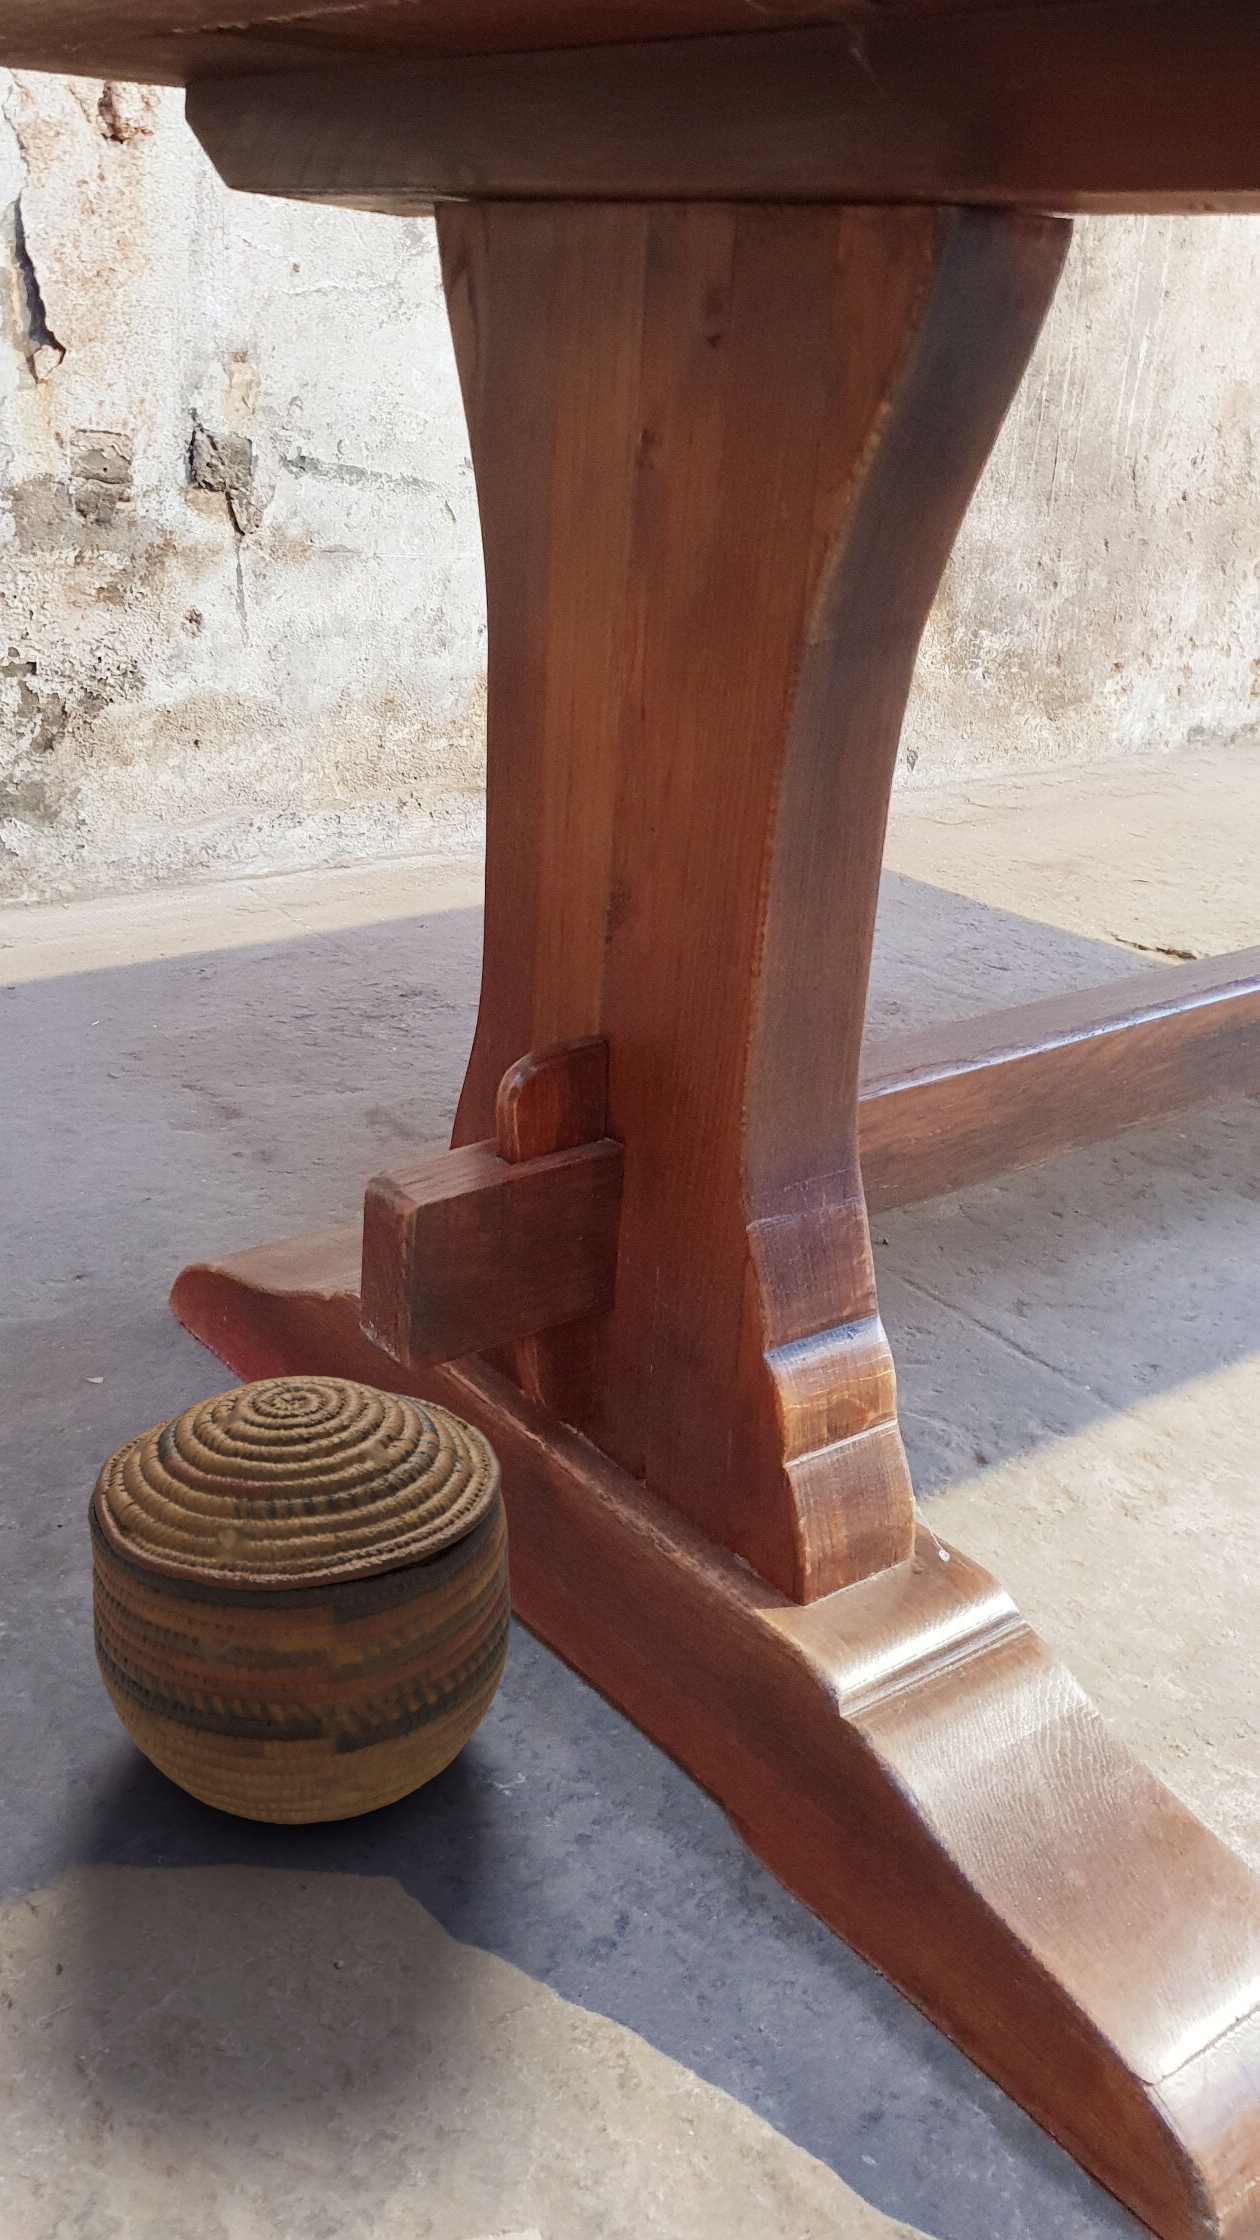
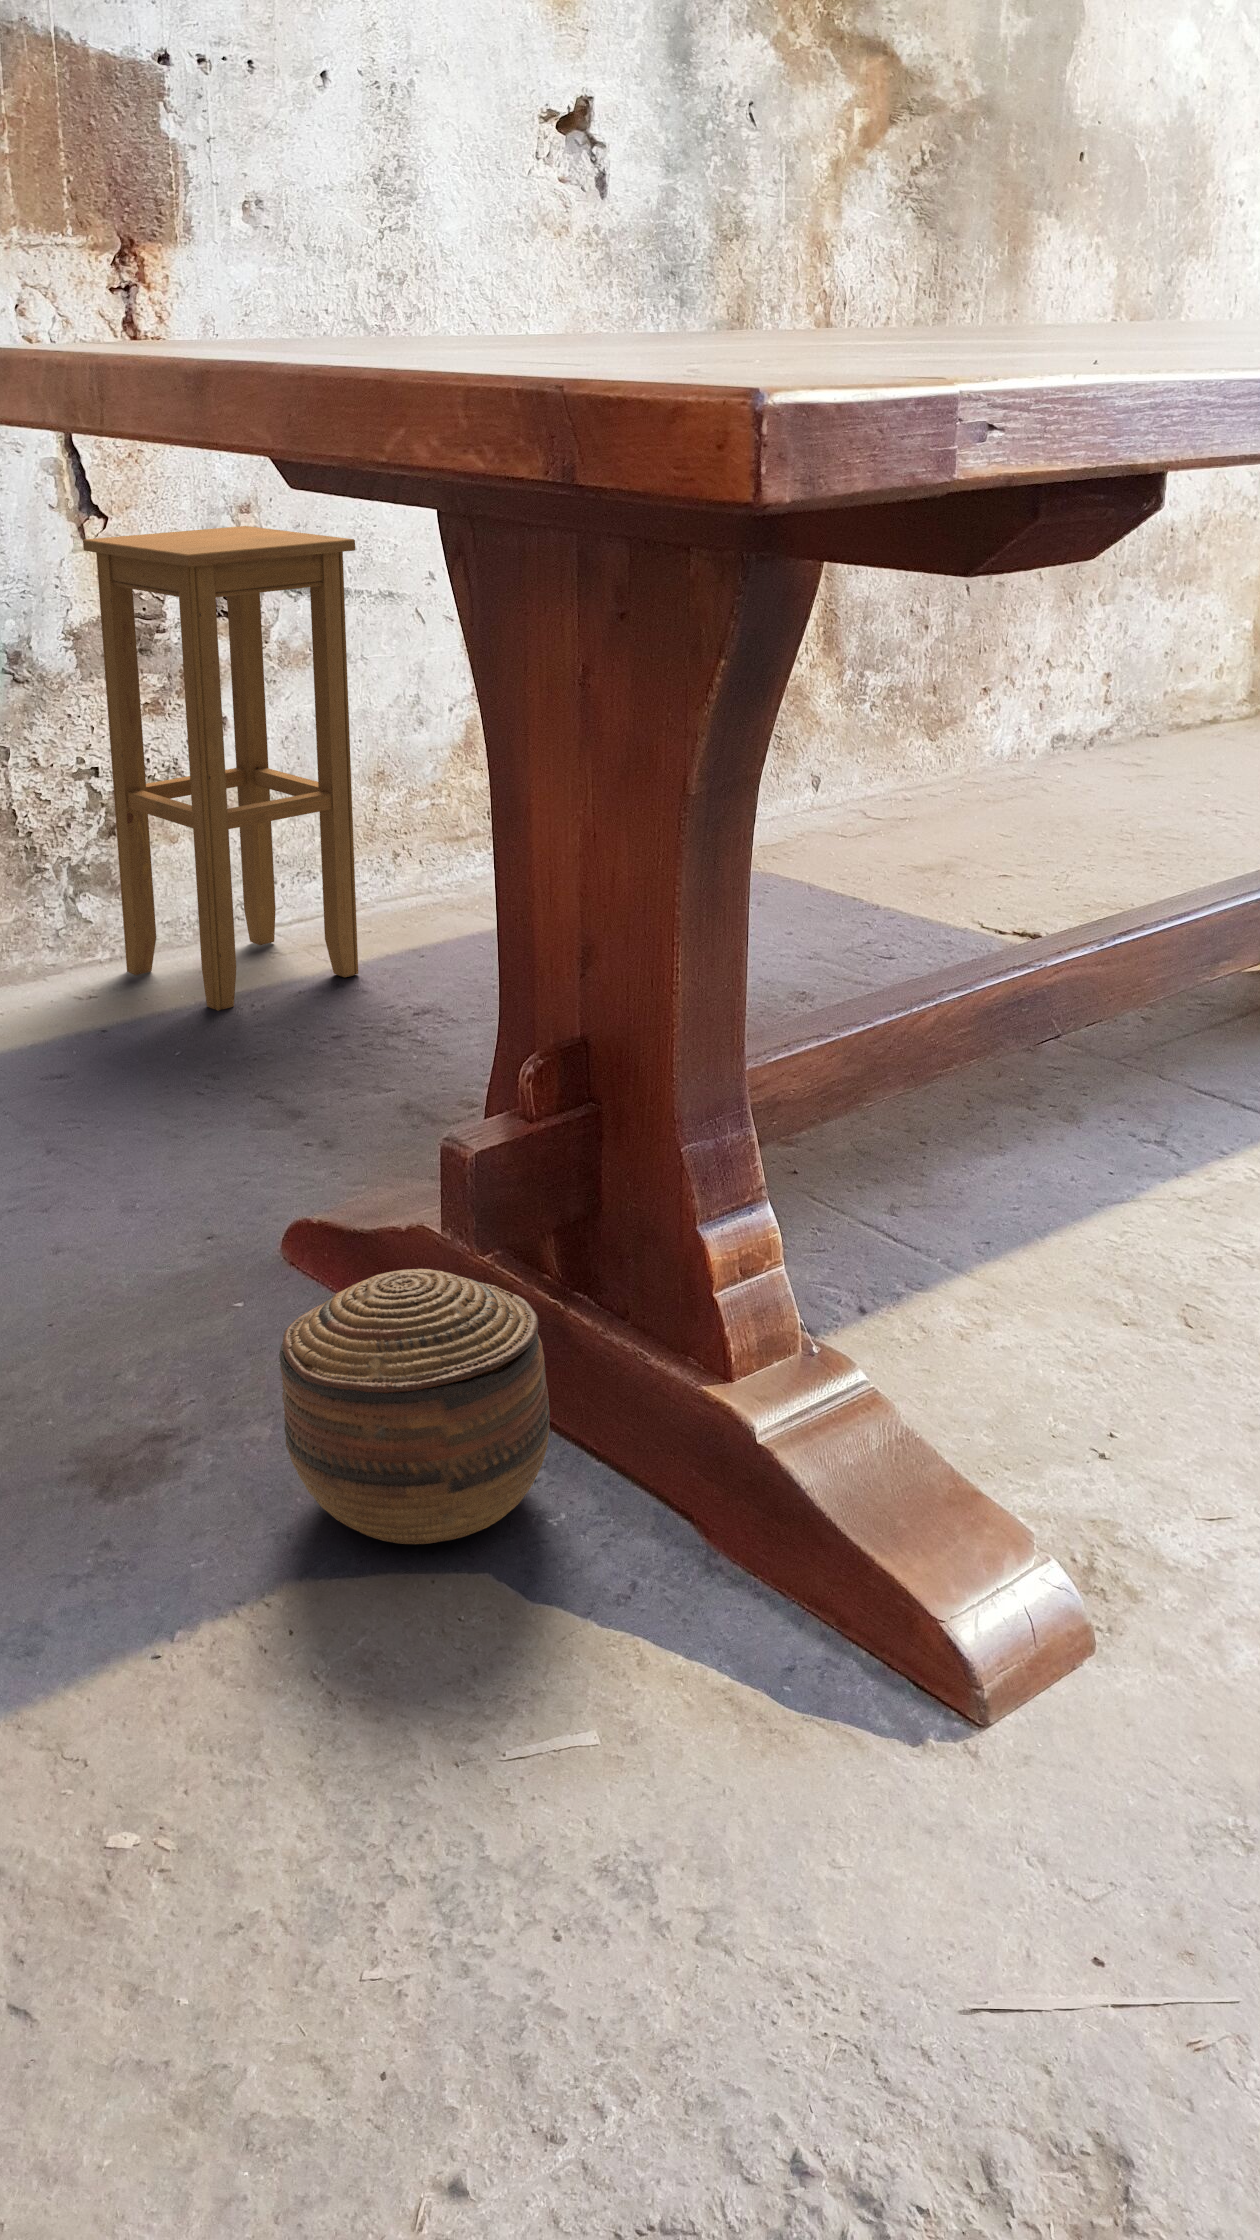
stool: none [29,371,368,973] -> present [83,526,358,1011]

